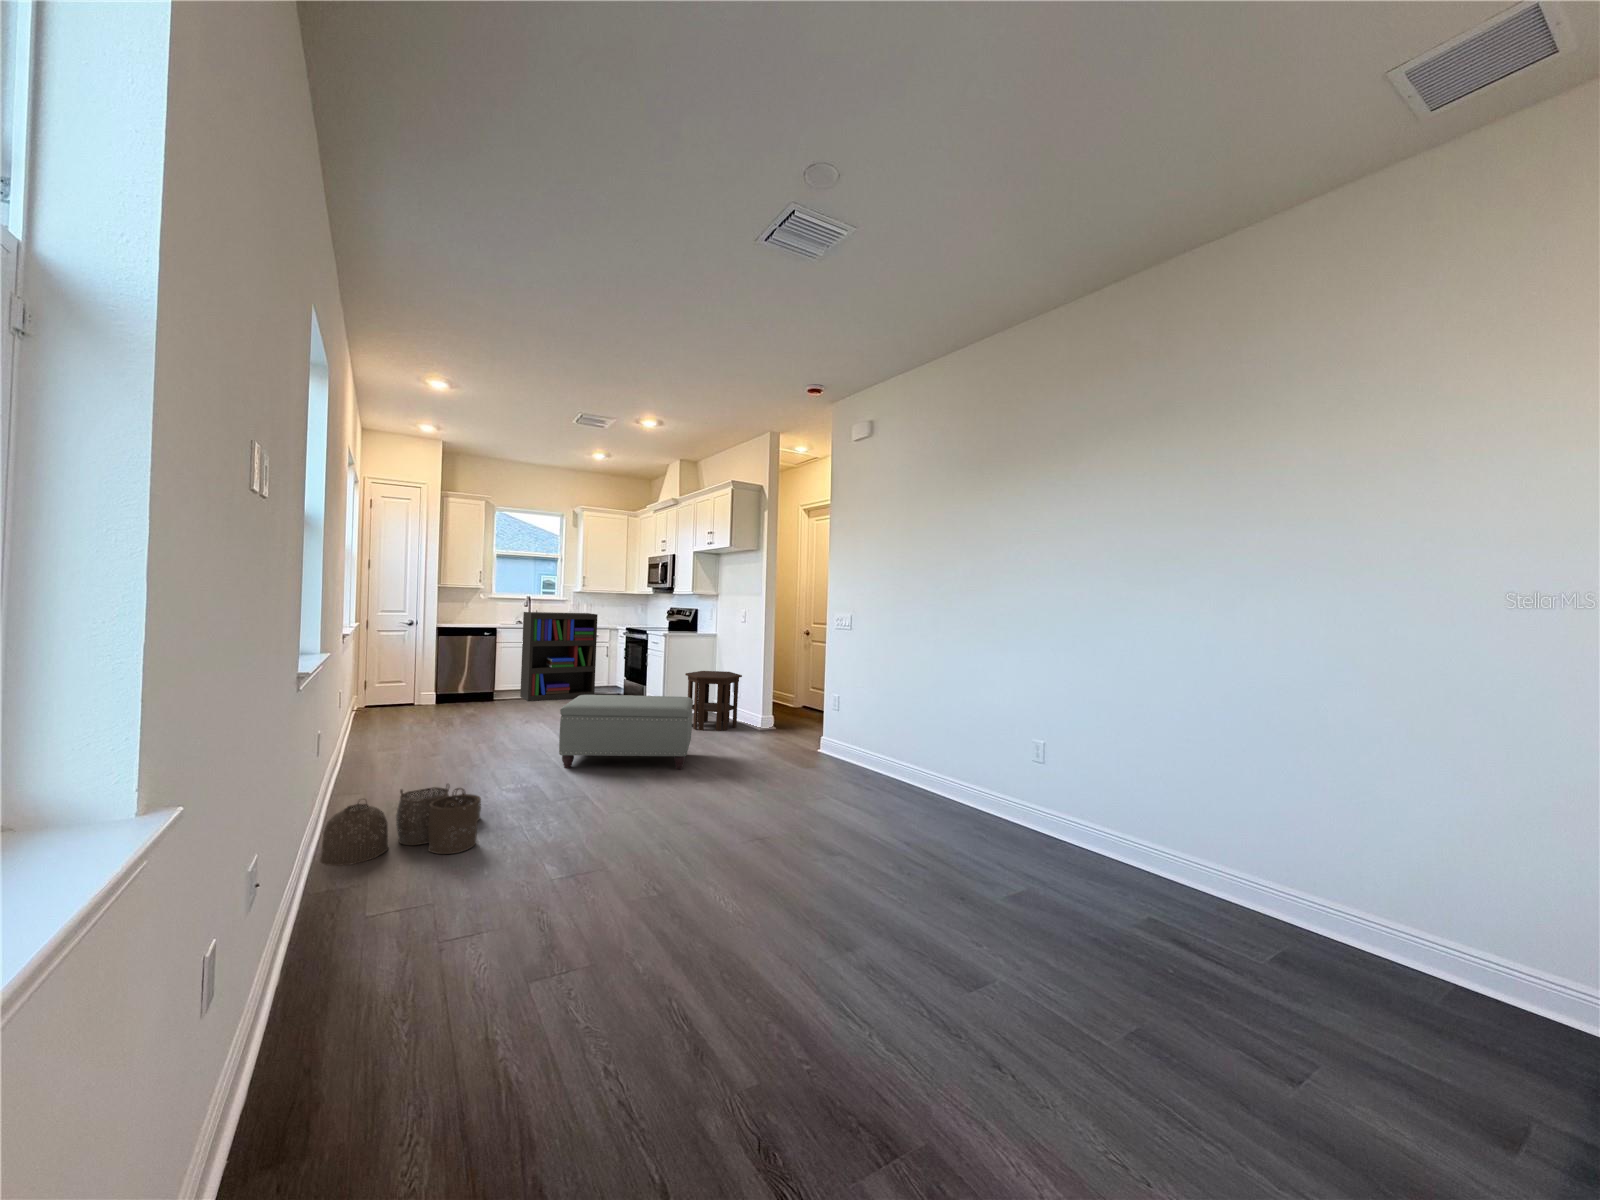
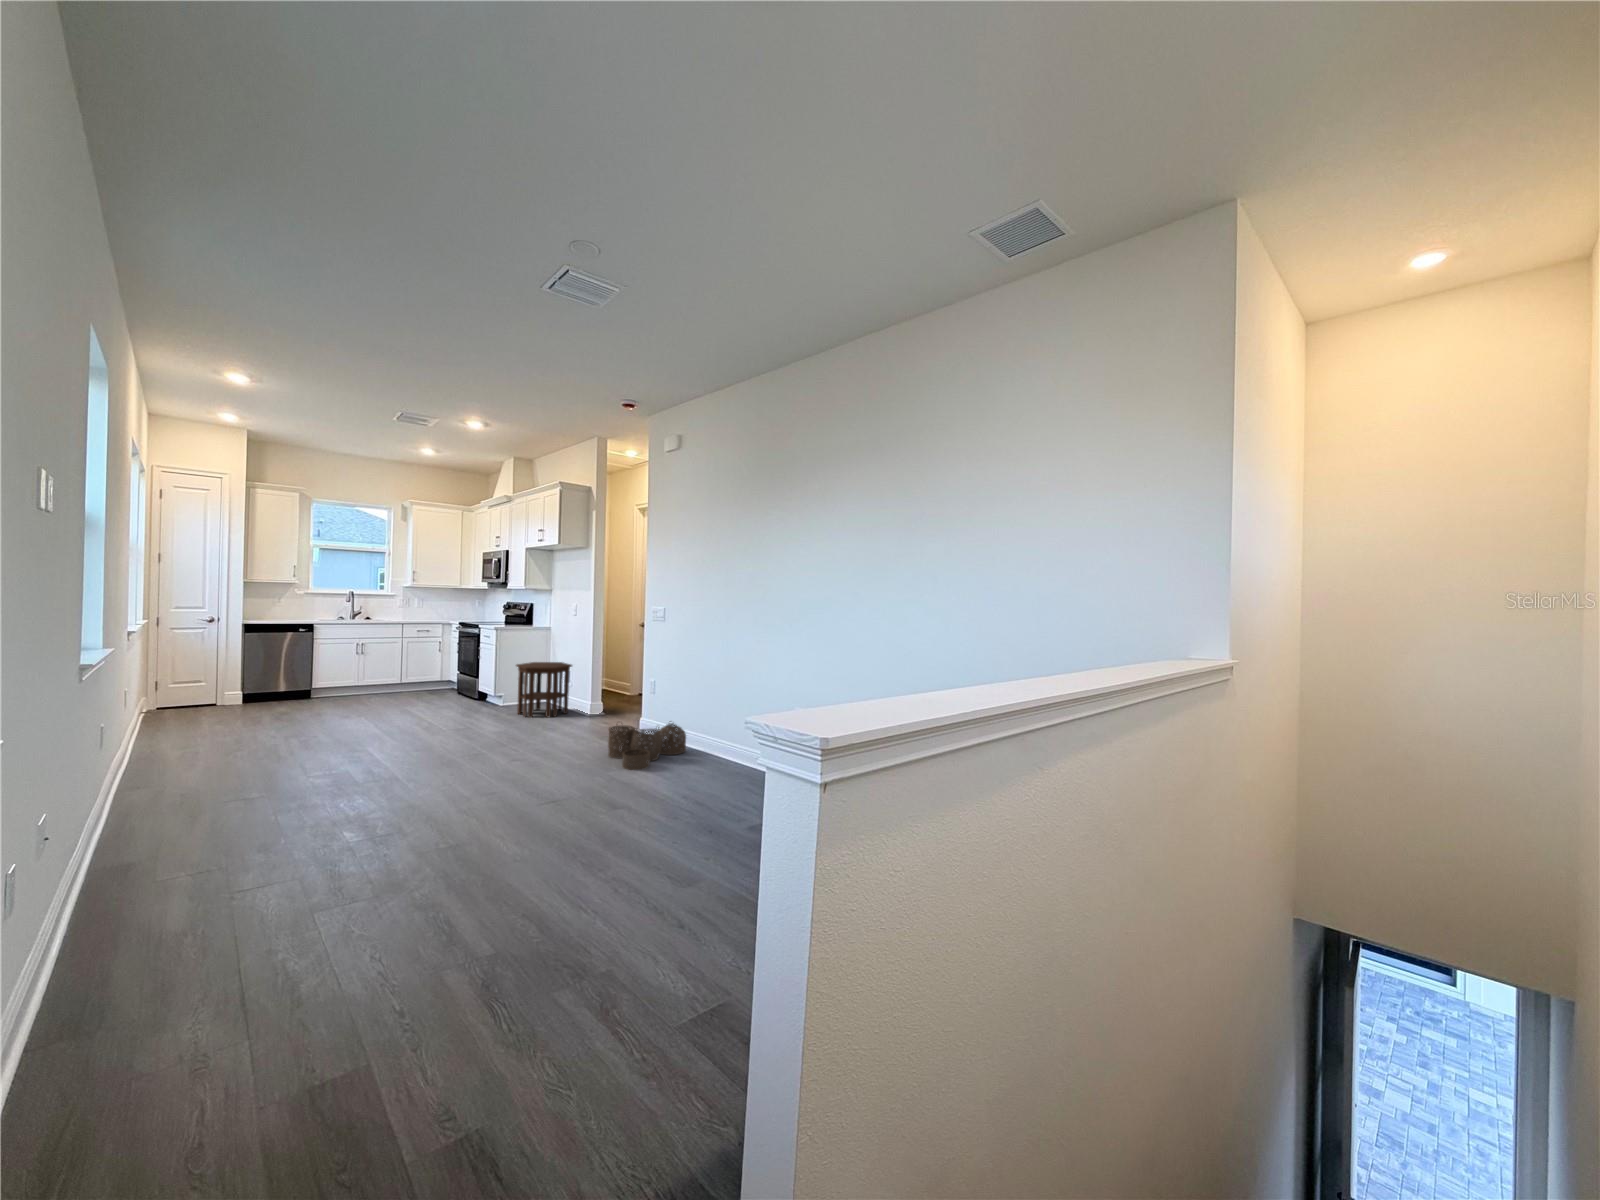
bookshelf: present [520,612,598,701] -> none [342,607,429,698]
ottoman: present [559,695,693,769] -> none [373,685,515,755]
woven basket: present [320,784,481,866] -> present [608,721,686,770]

